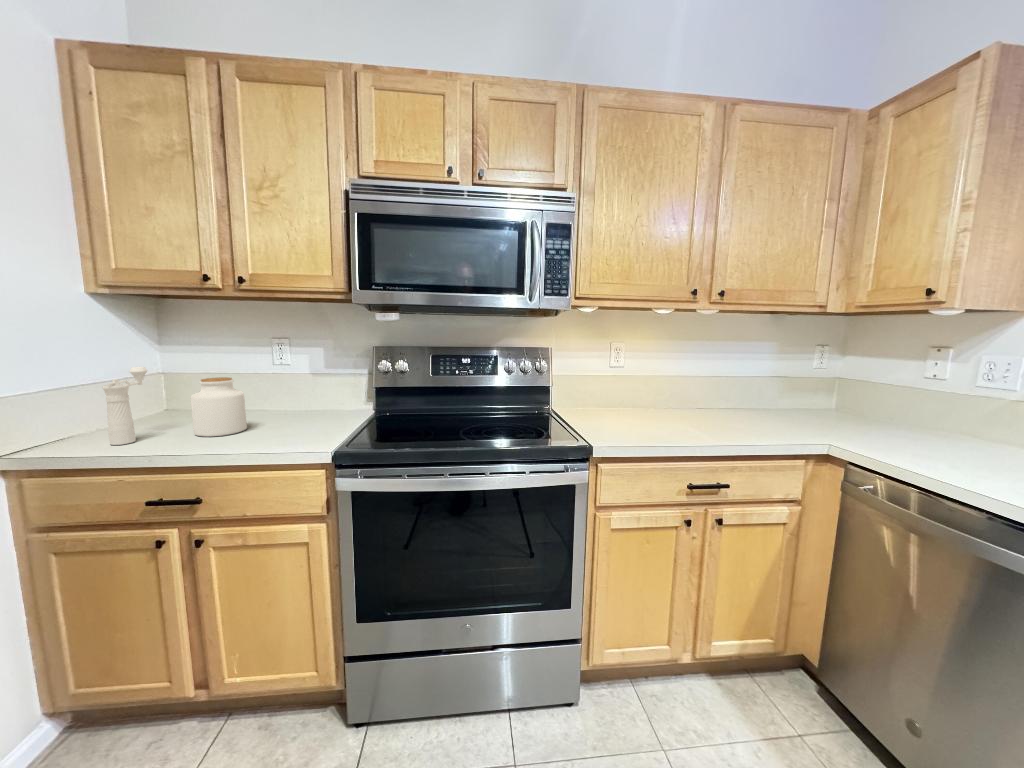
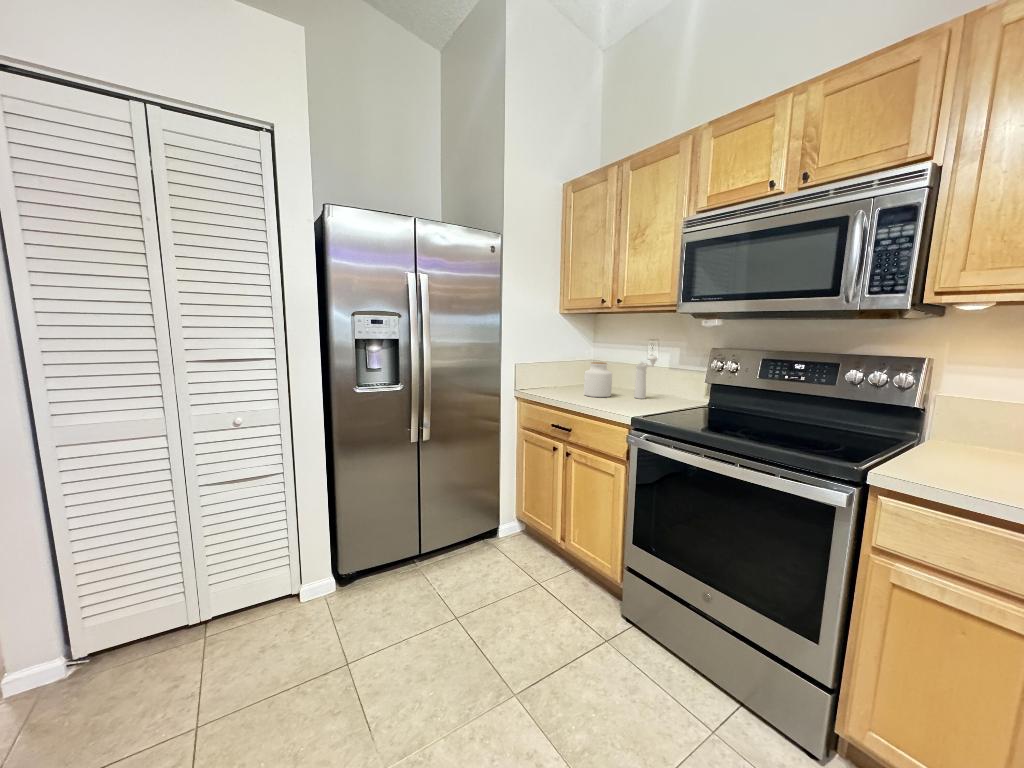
pepper mill: present [103,367,147,445] -> present [634,356,657,399]

